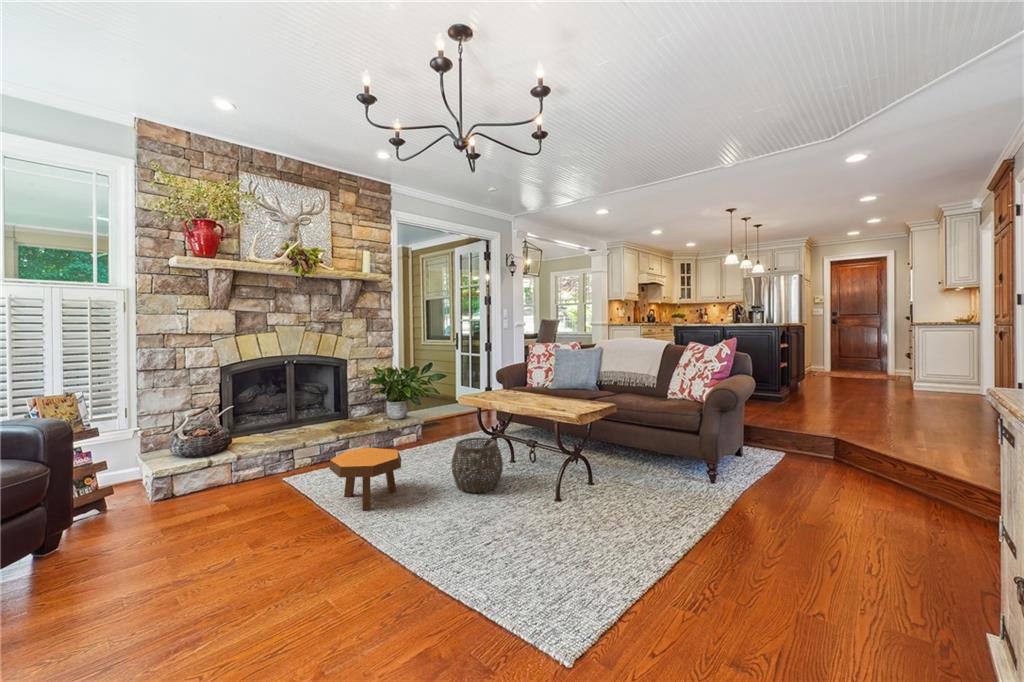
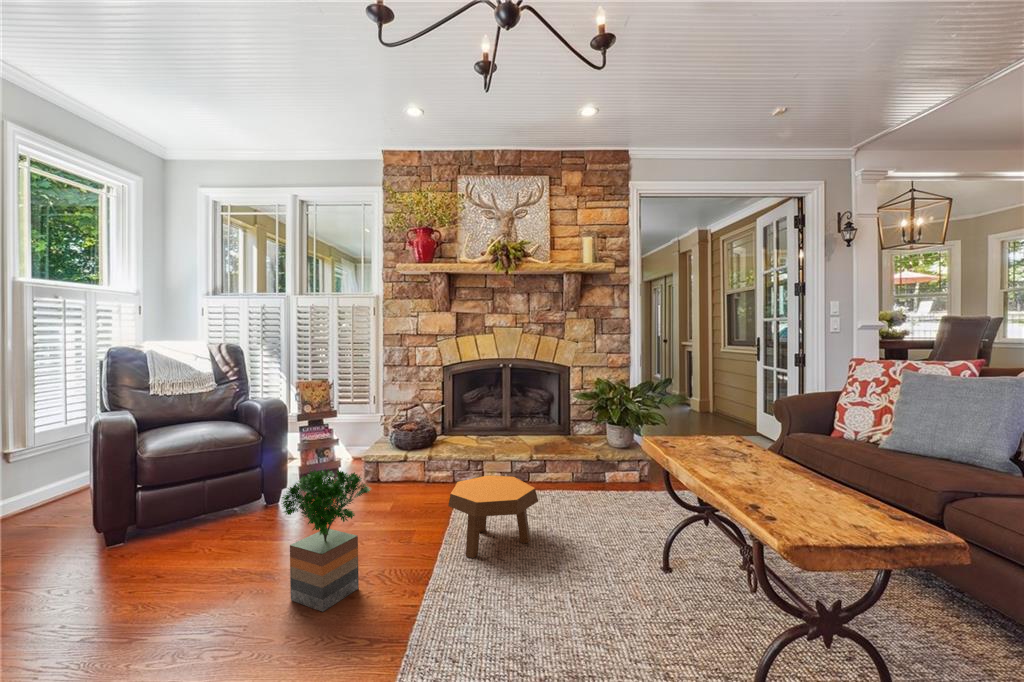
woven basket: present [451,438,503,493] -> none [588,495,674,593]
potted tree: none [241,456,325,582] -> present [282,469,371,612]

